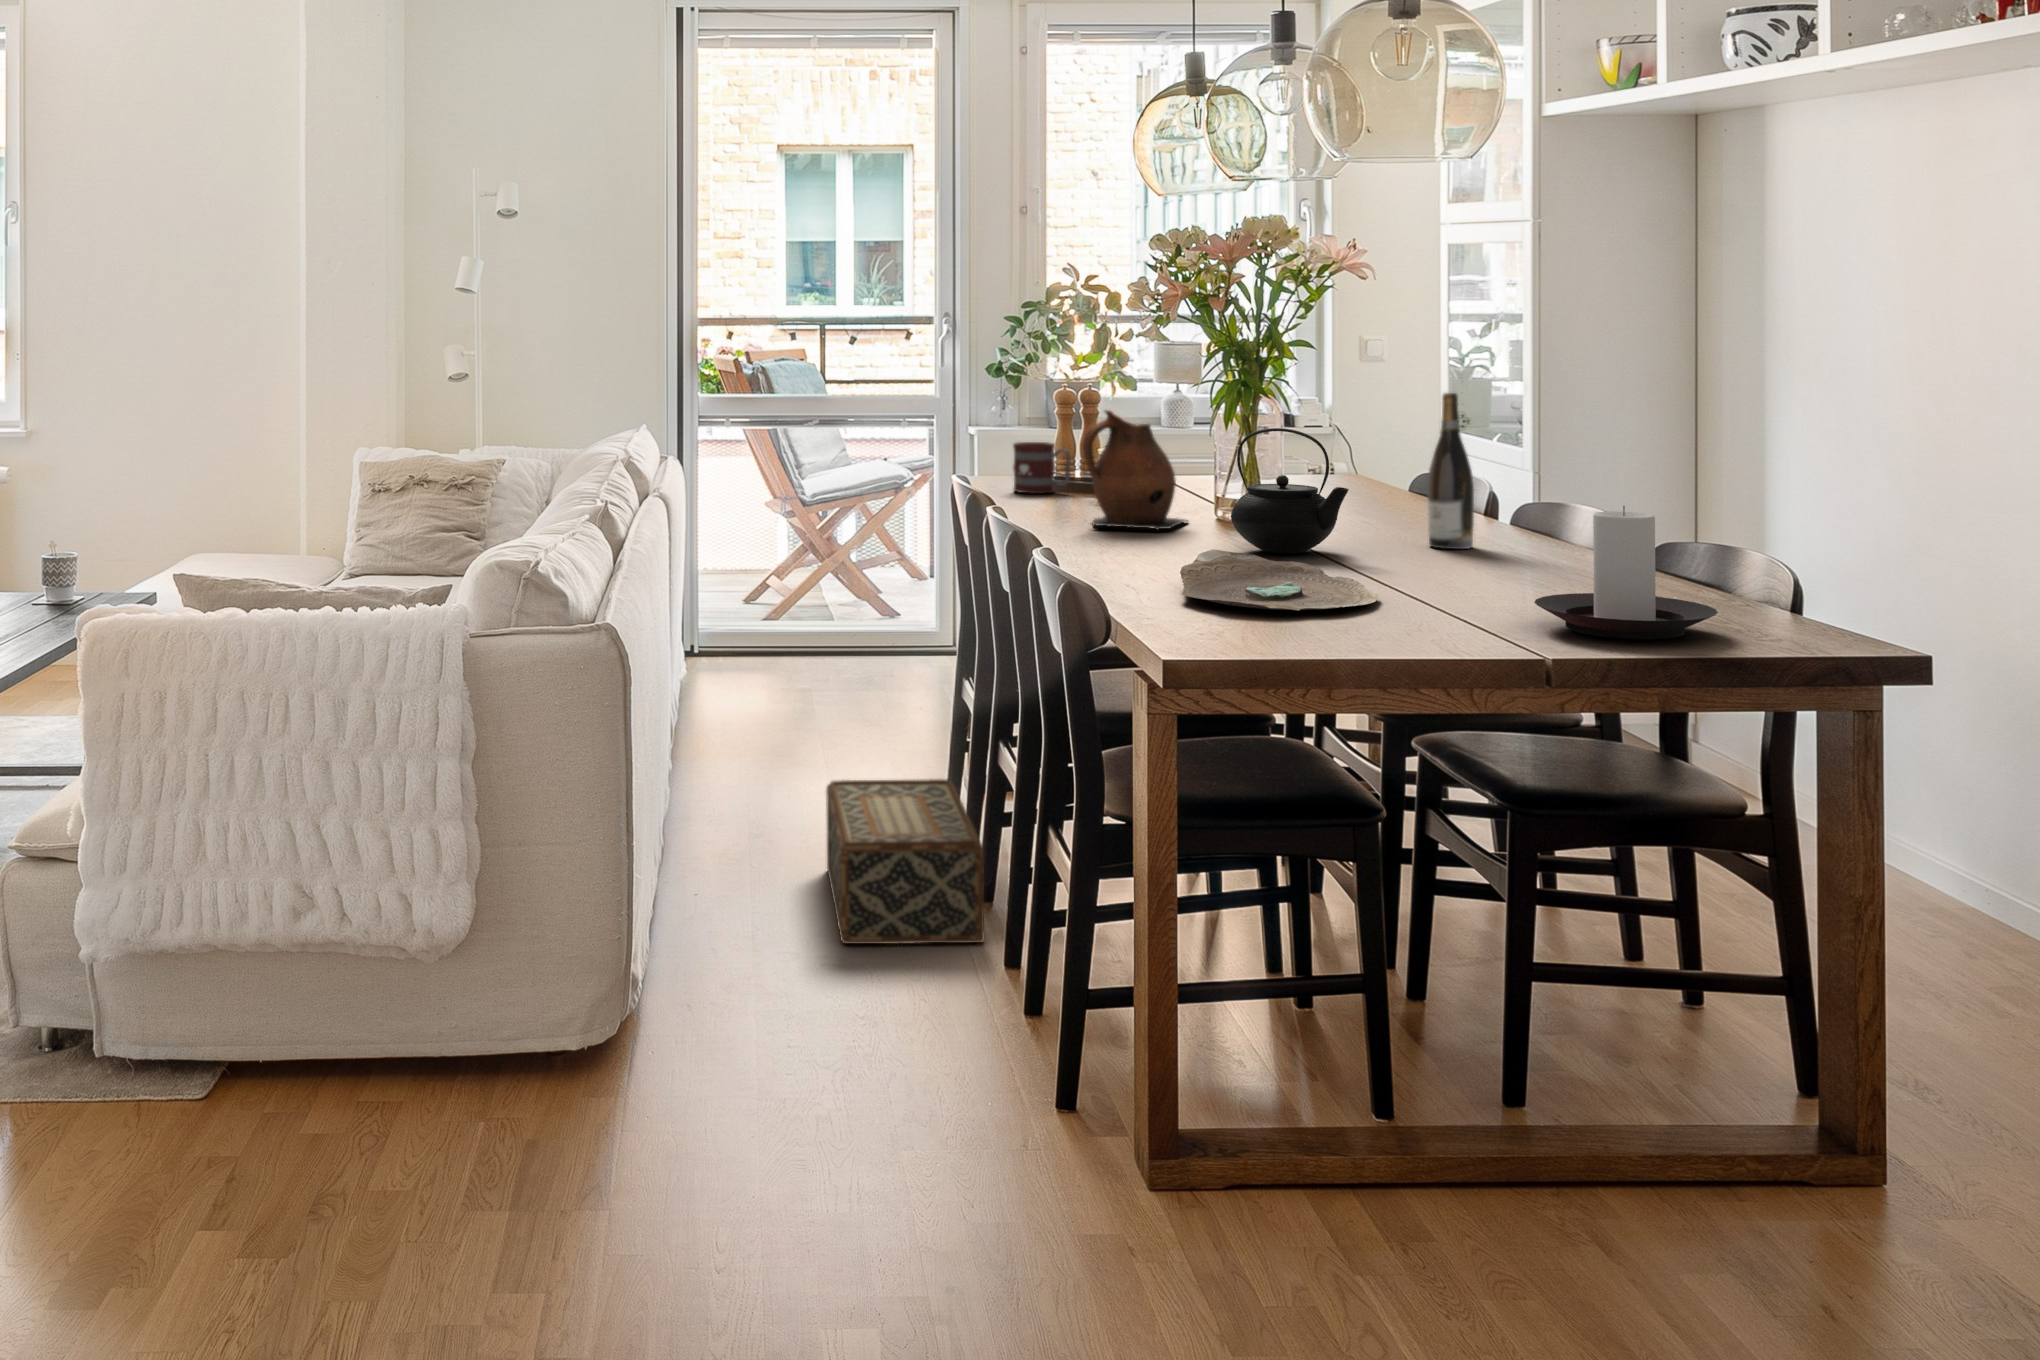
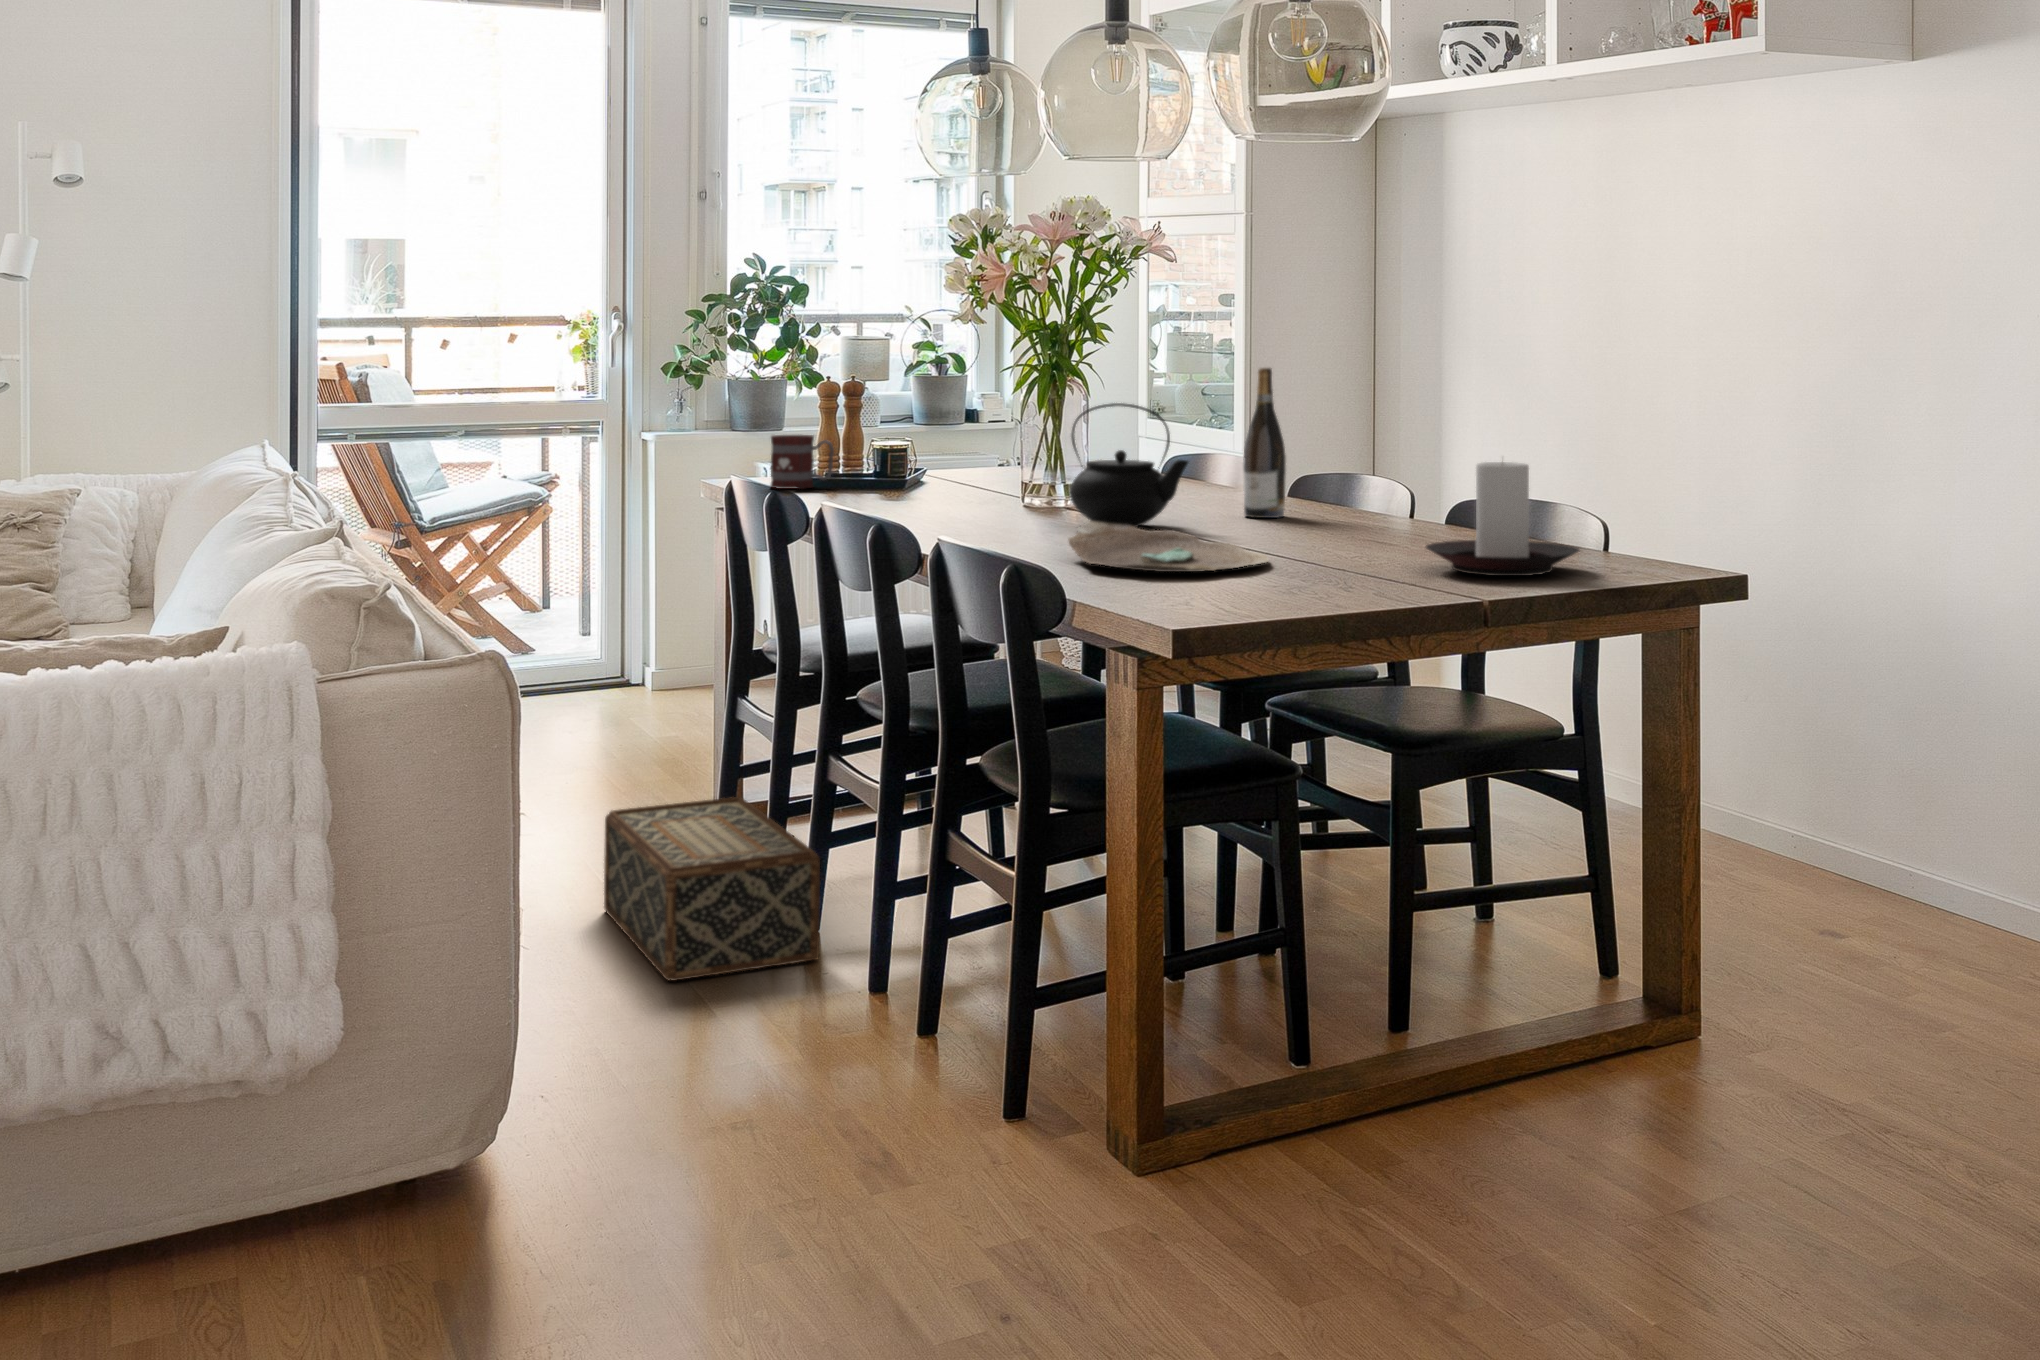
ceramic pitcher: present [1083,410,1188,530] -> none [894,392,993,516]

